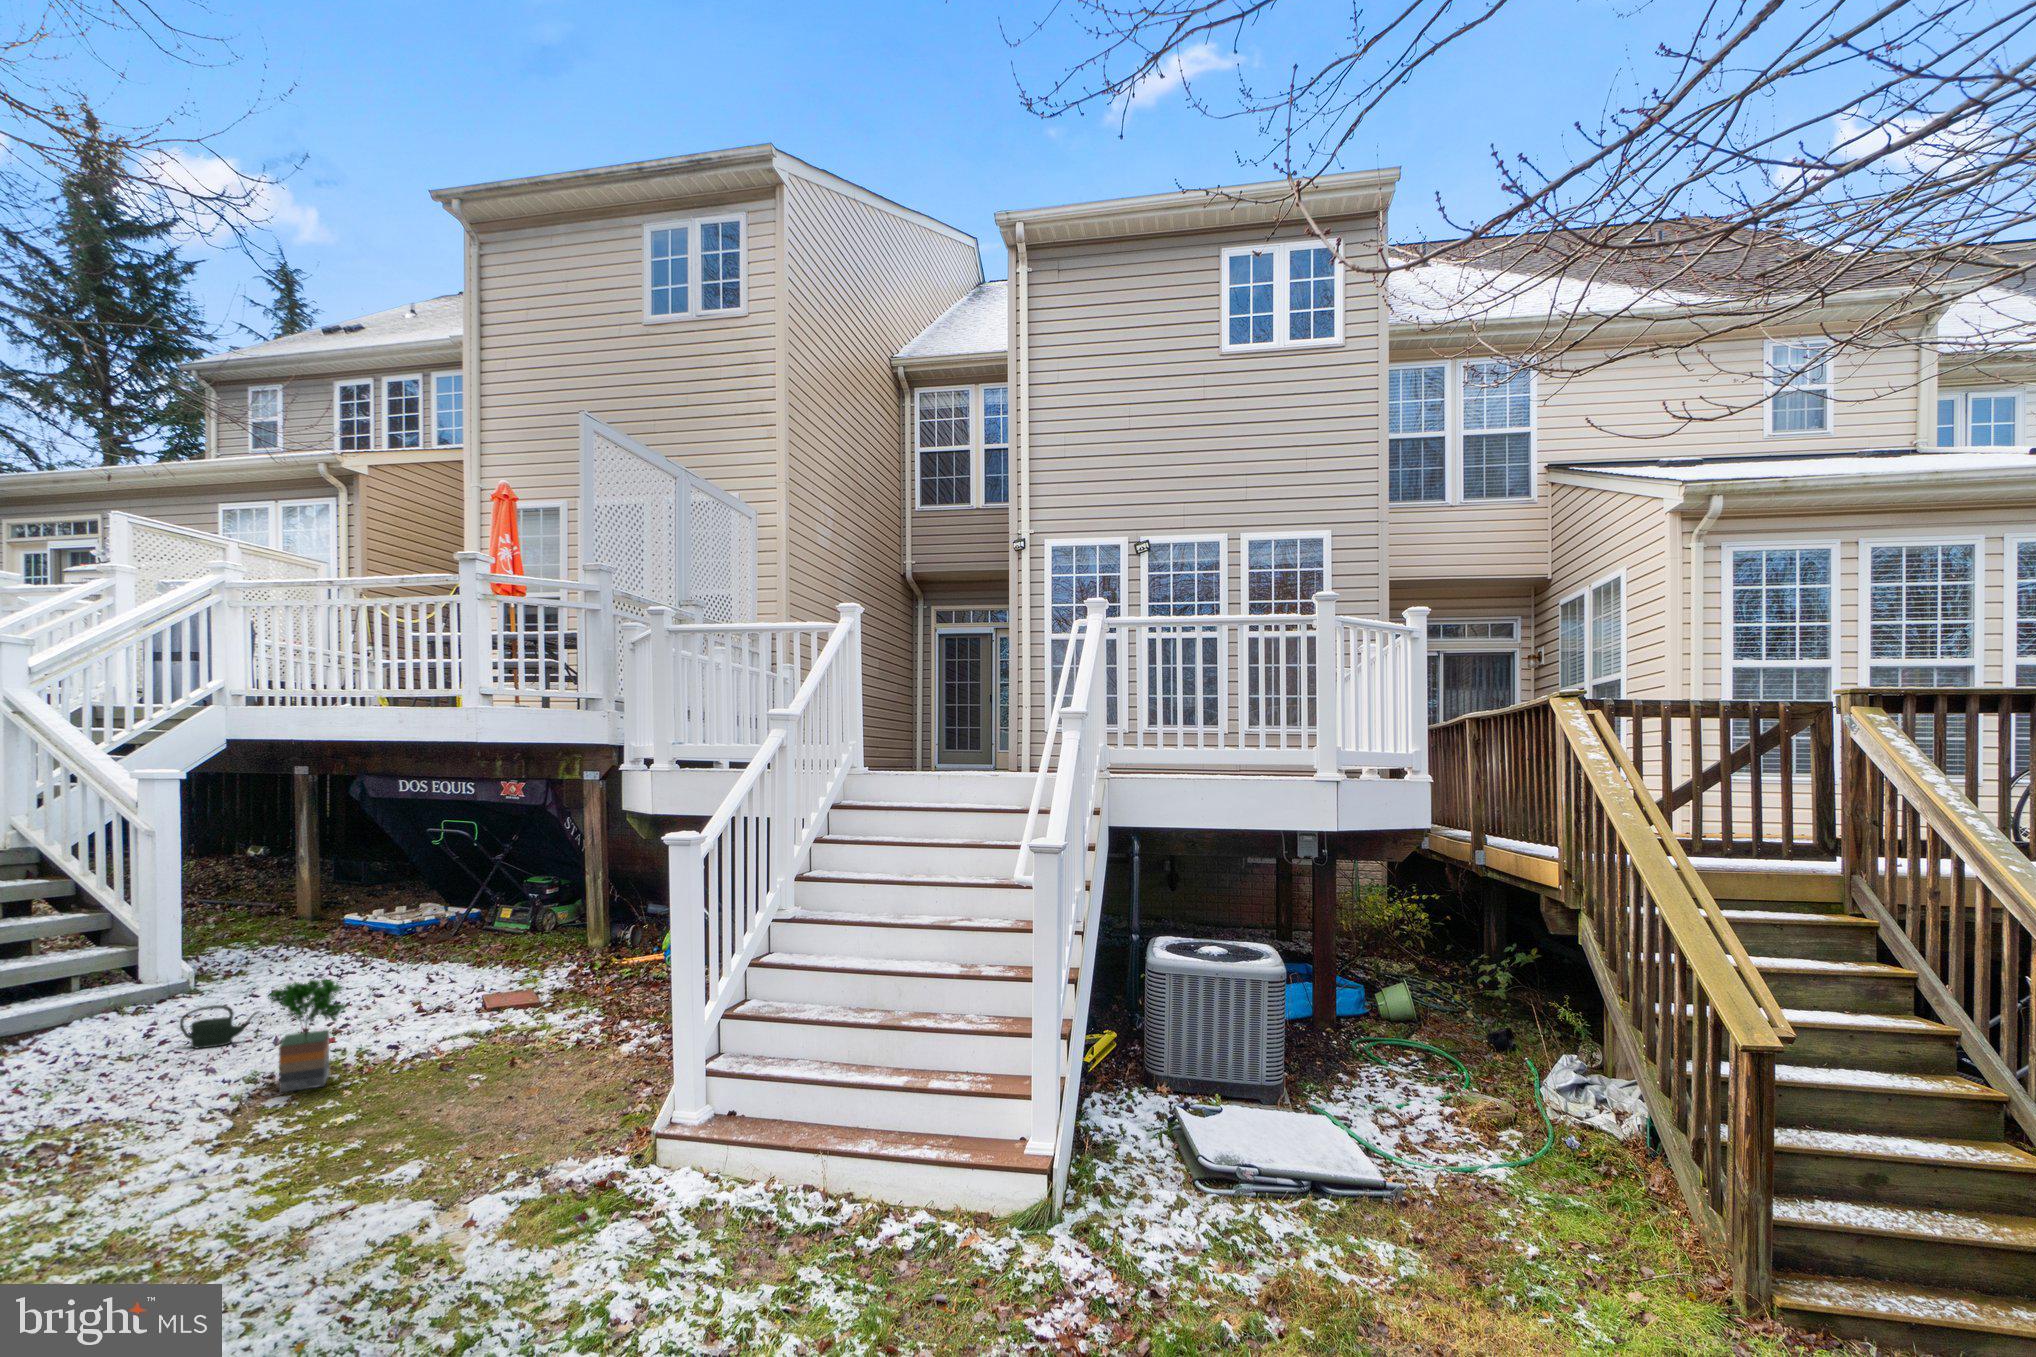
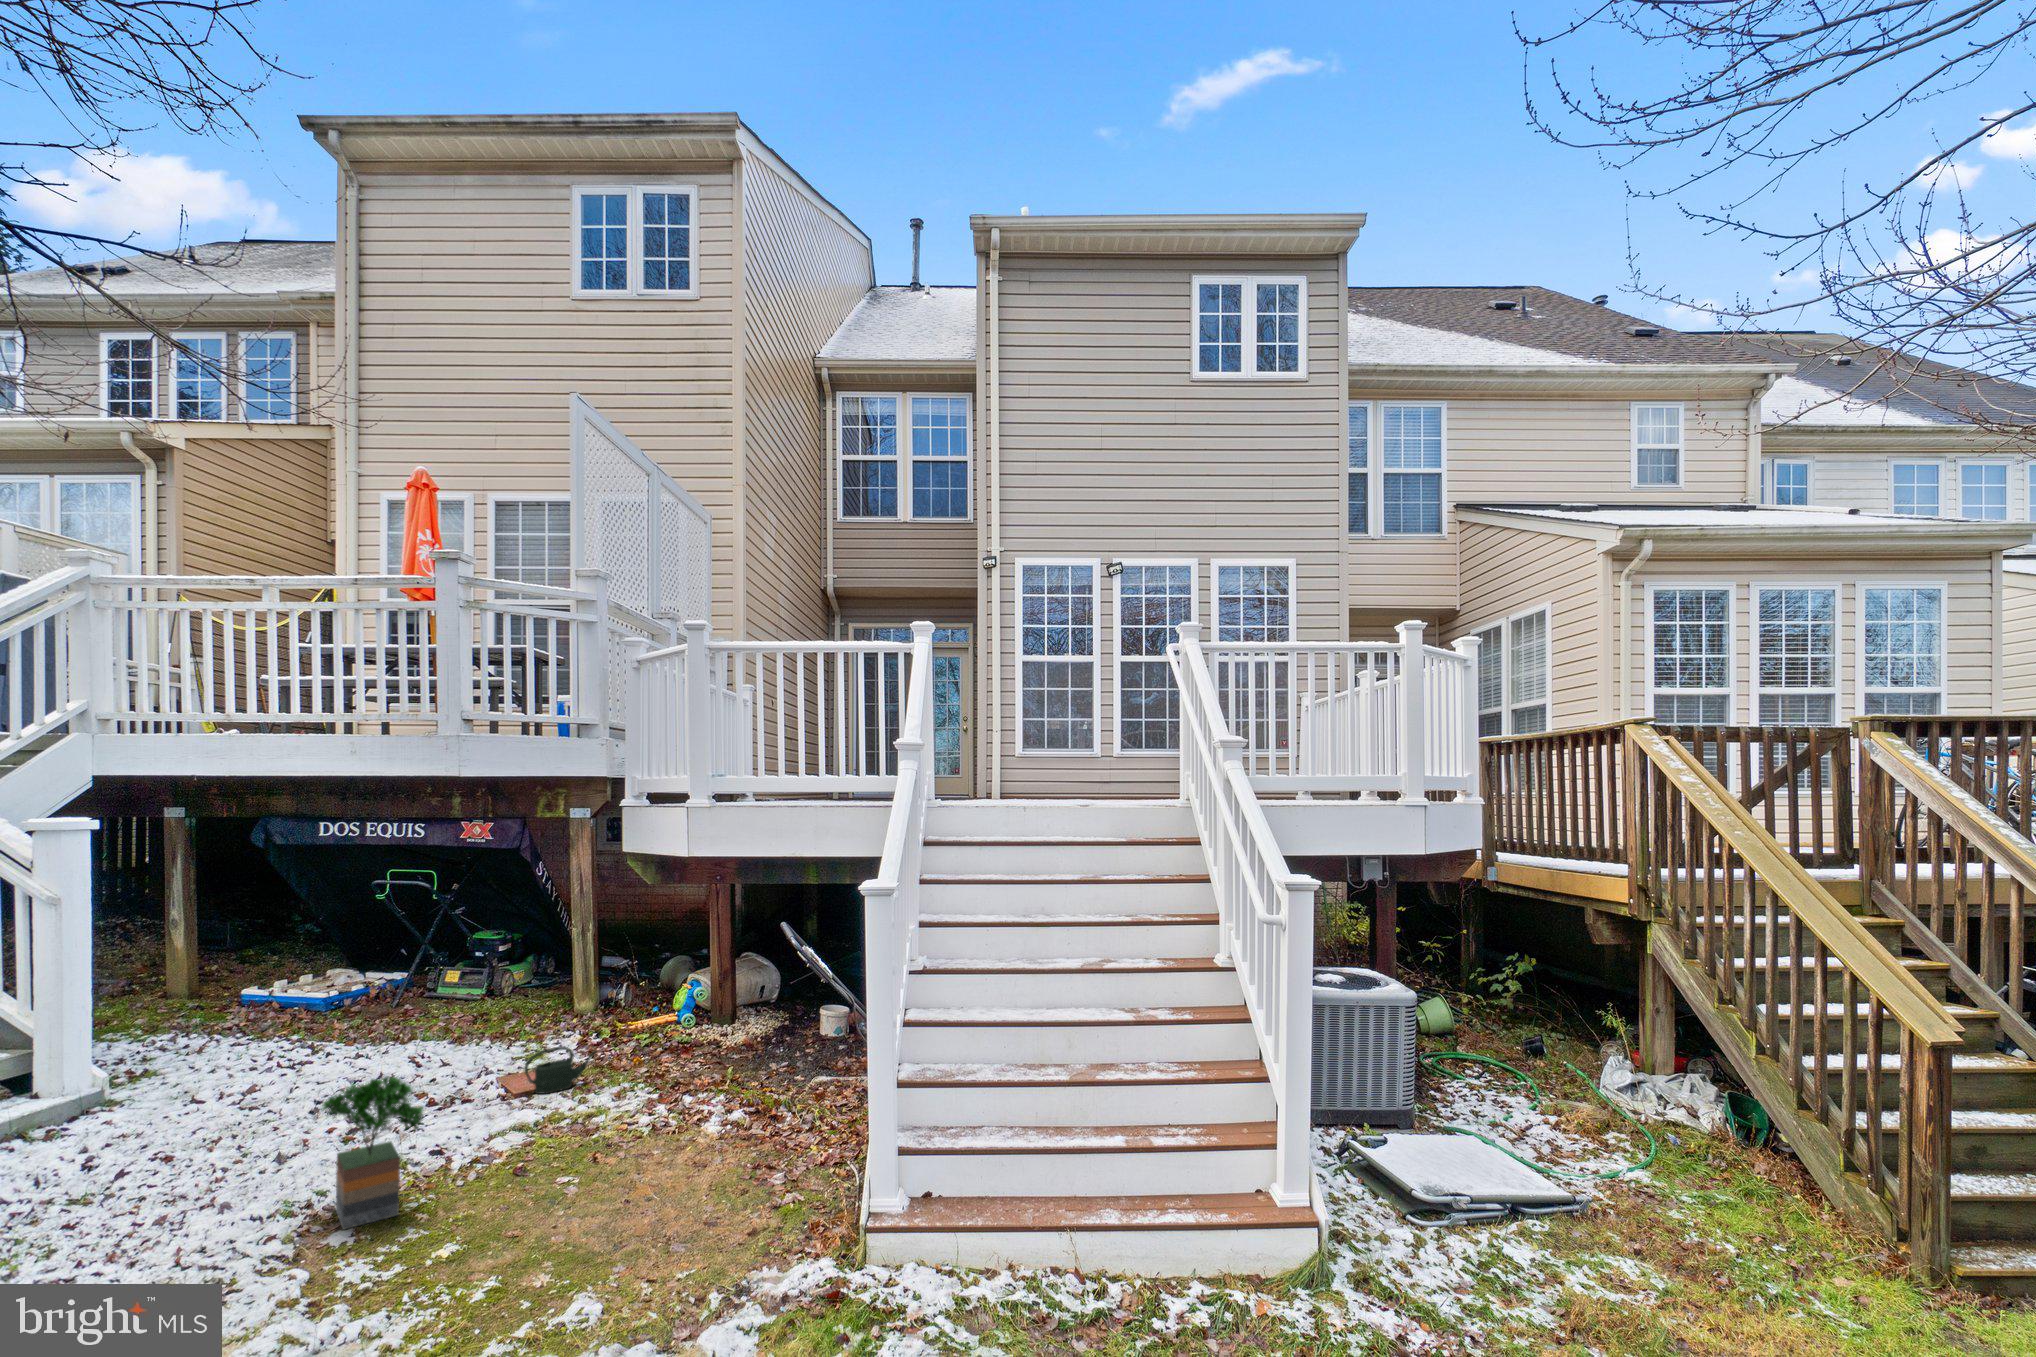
watering can: present [180,1005,259,1048] -> present [524,1047,597,1094]

